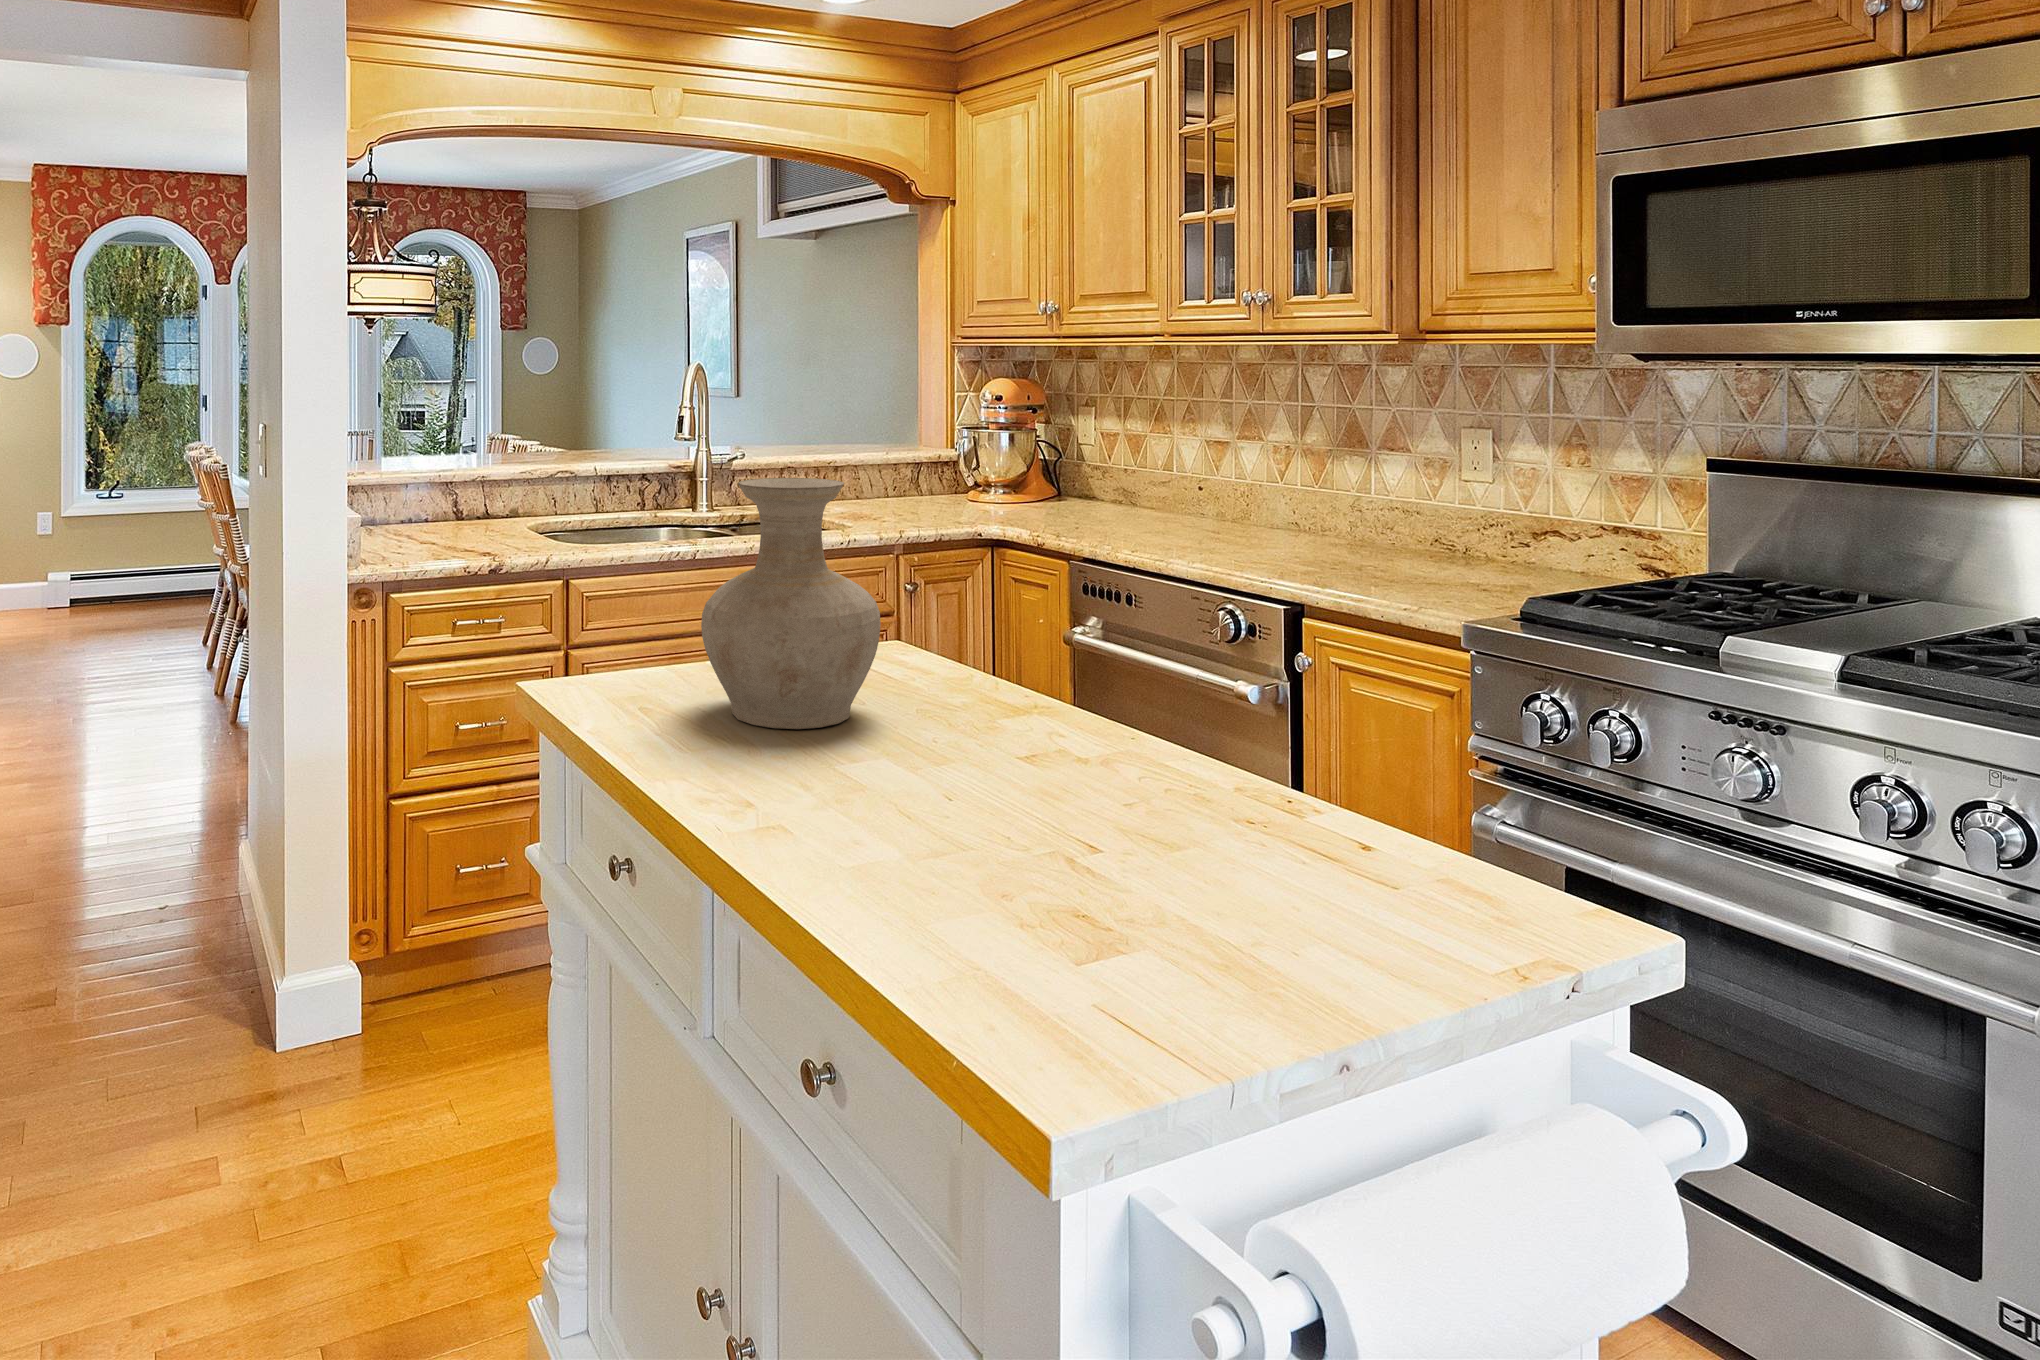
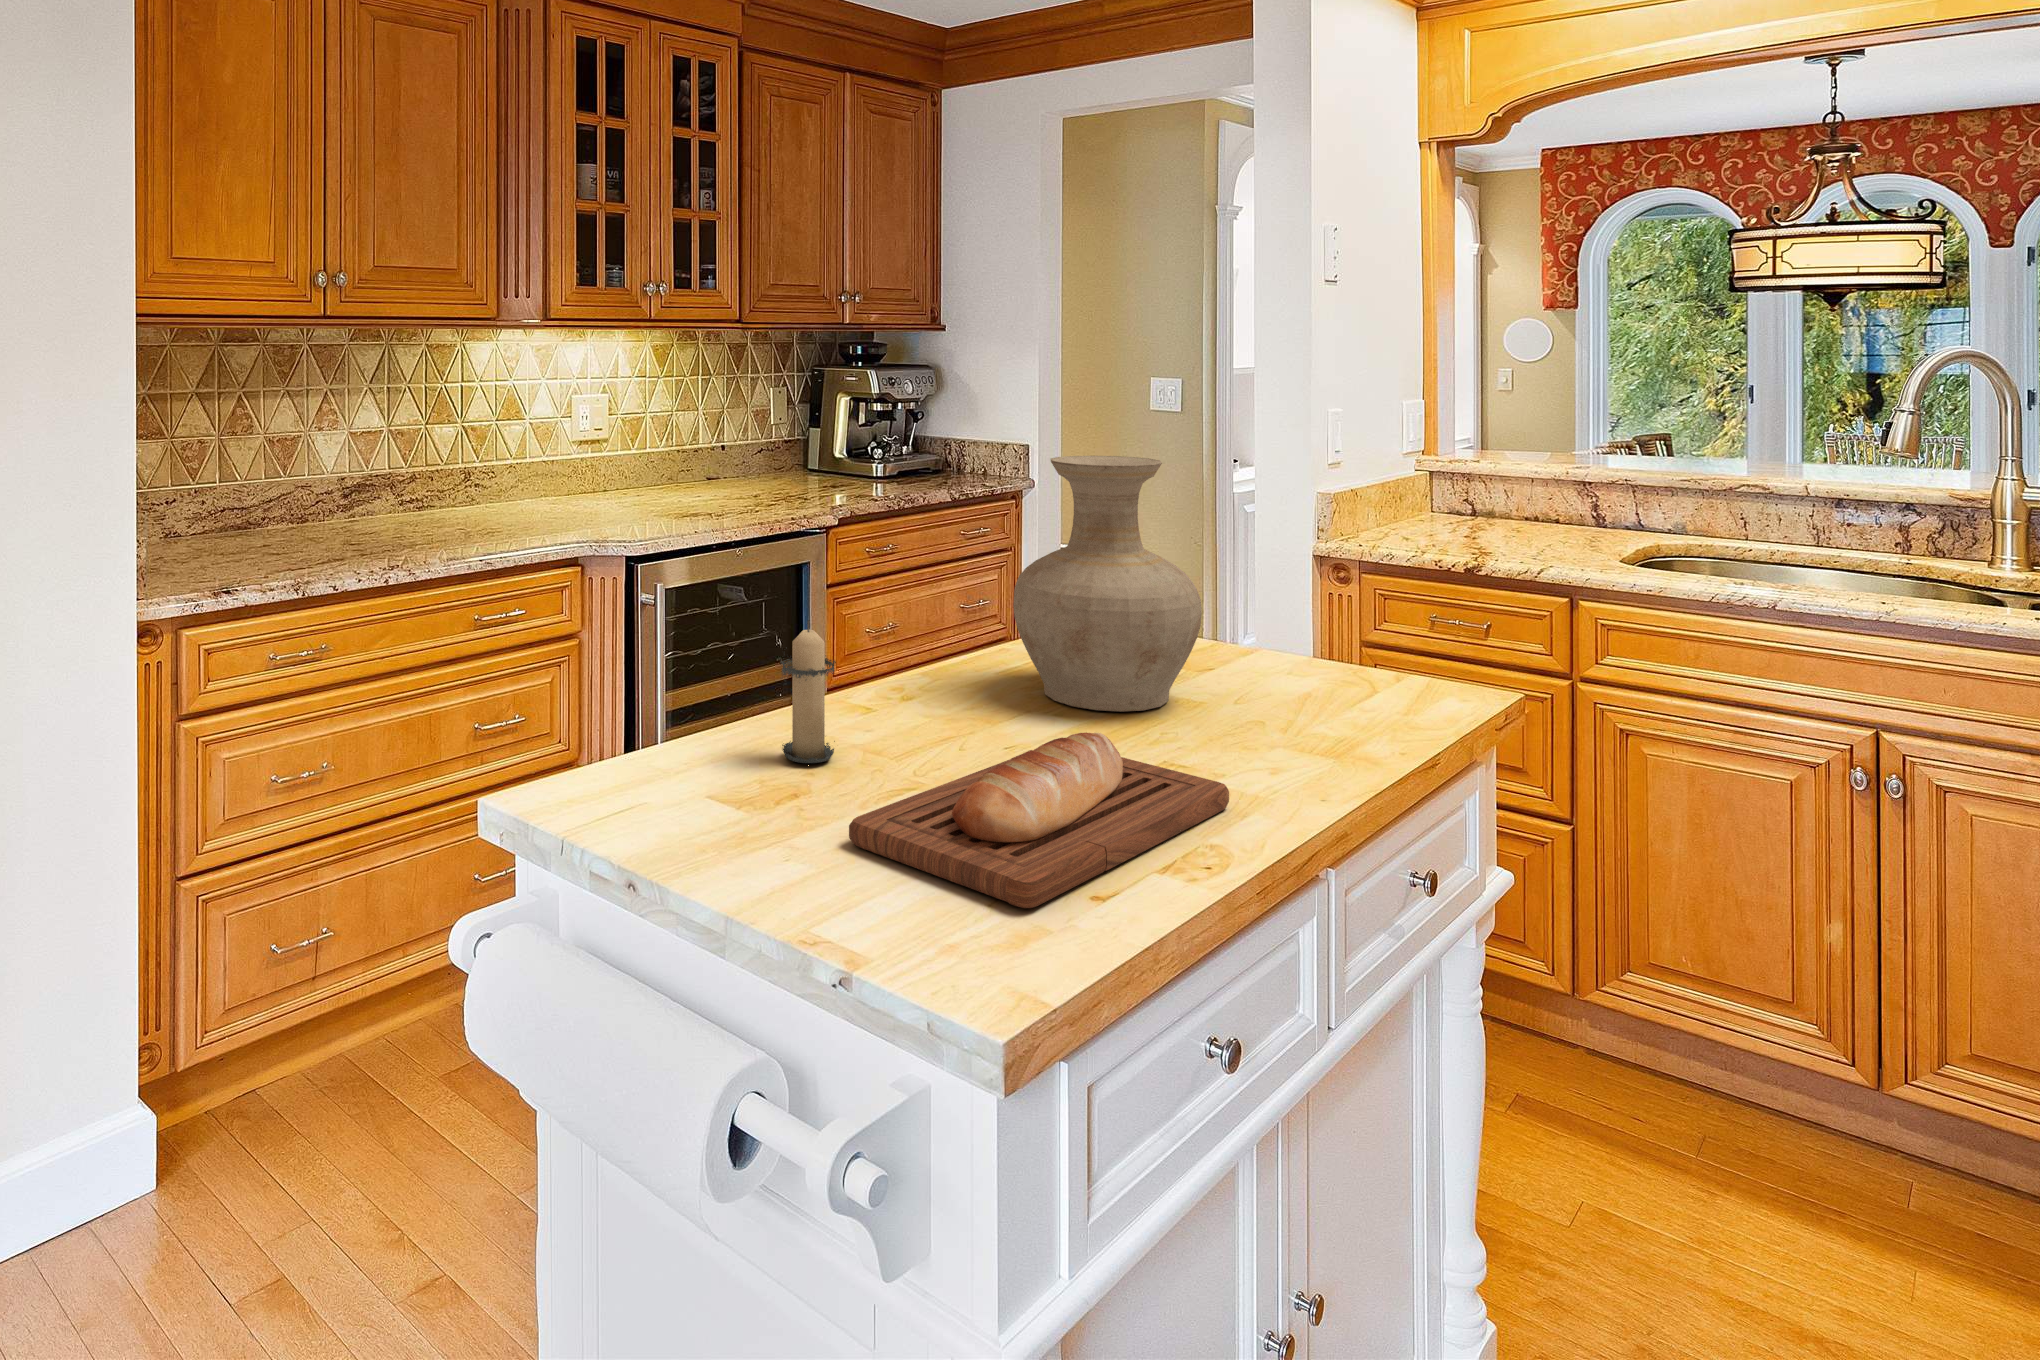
candle: none [890,681,966,846] -> present [780,620,836,763]
bread loaf: none [969,712,1334,857] -> present [849,732,1229,908]

